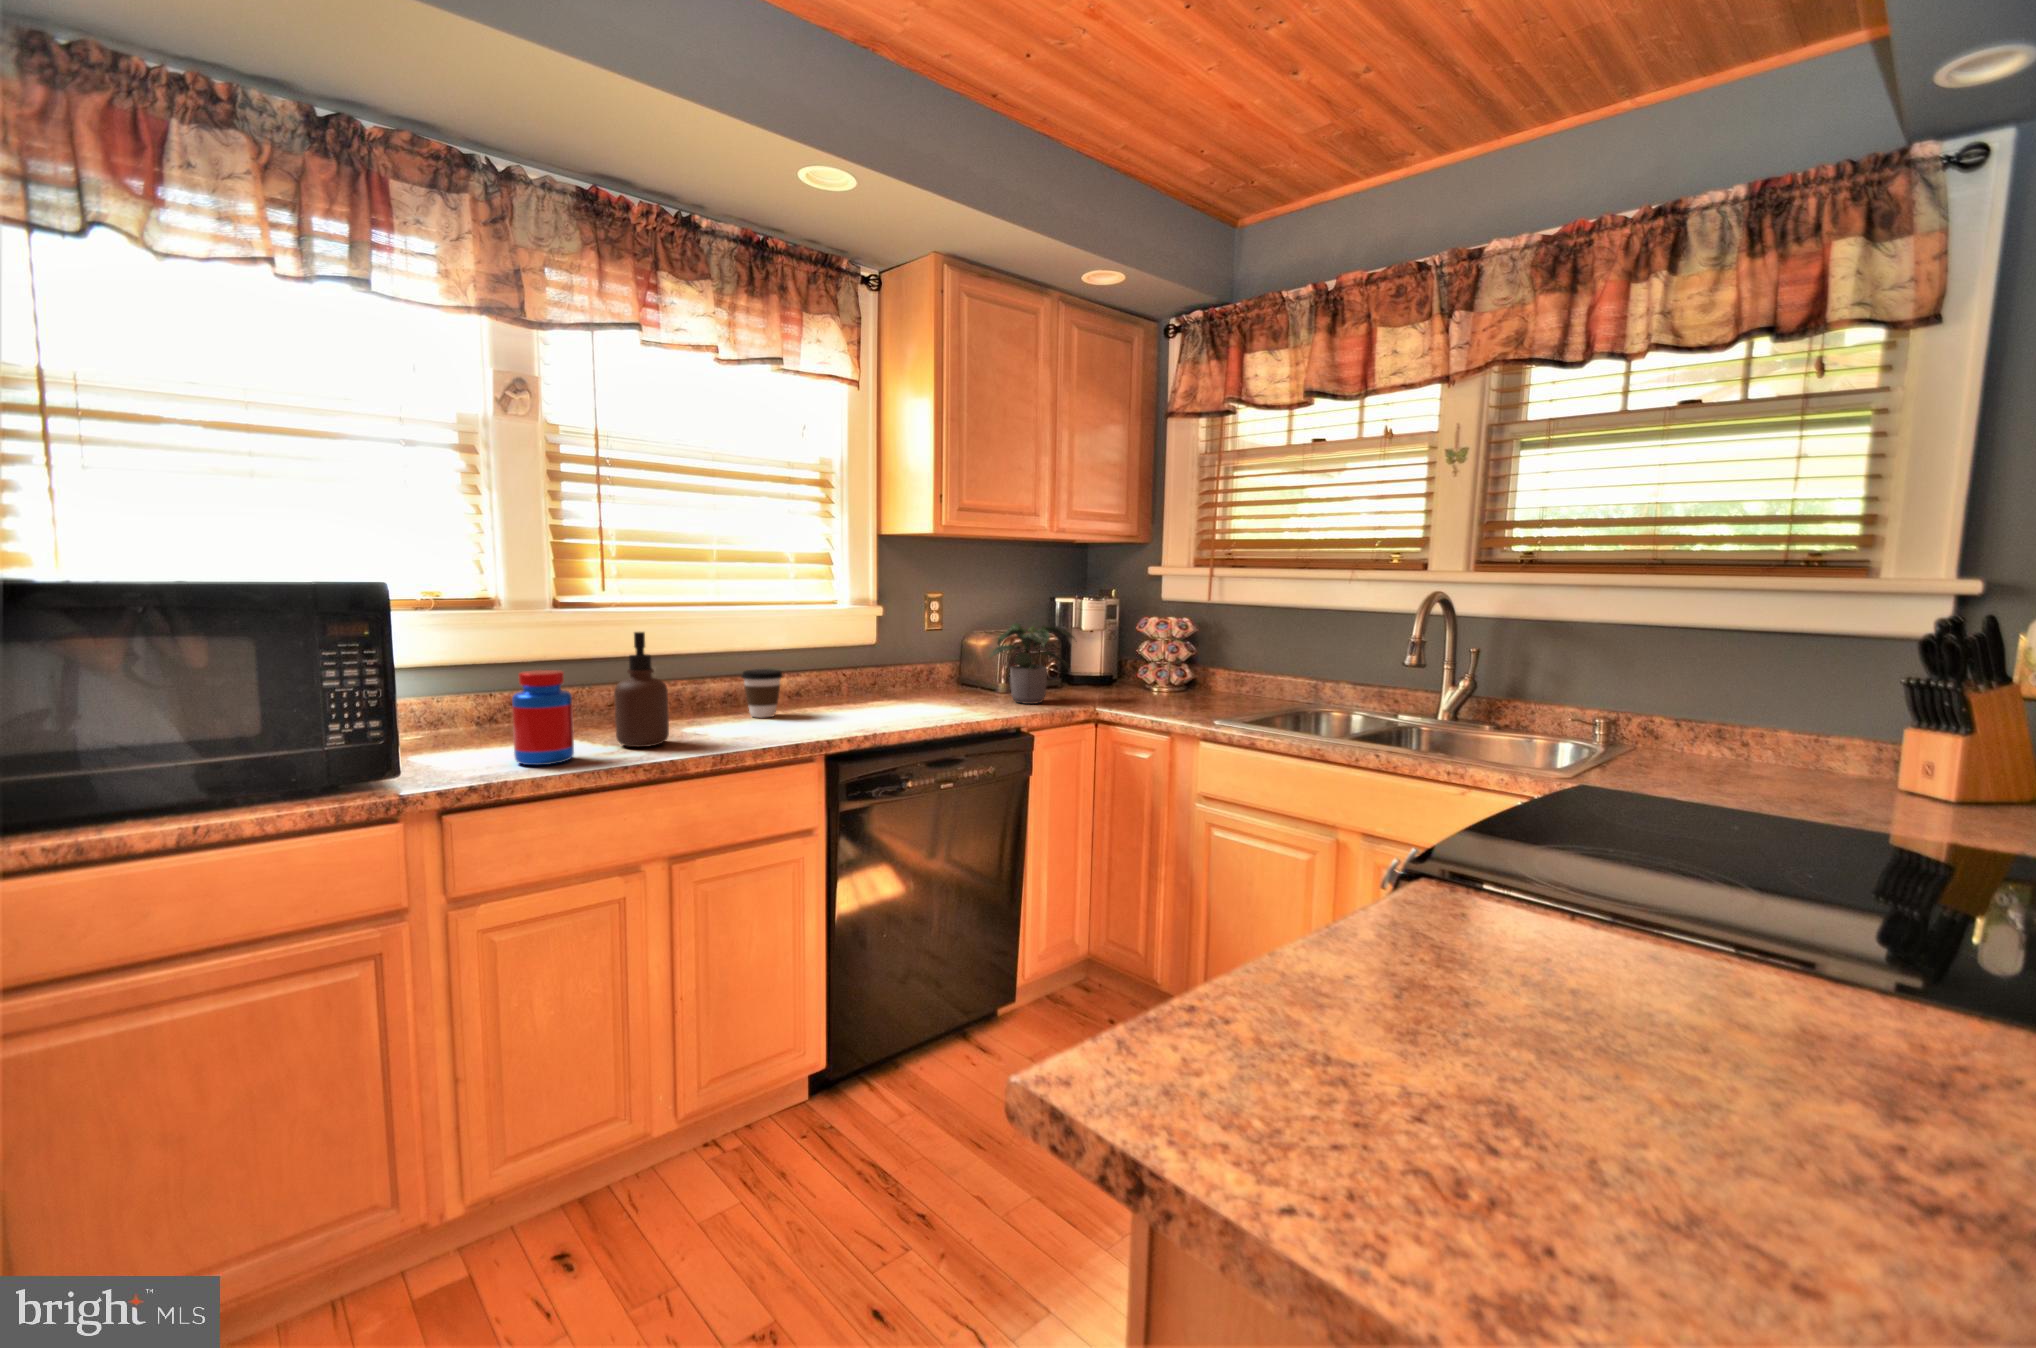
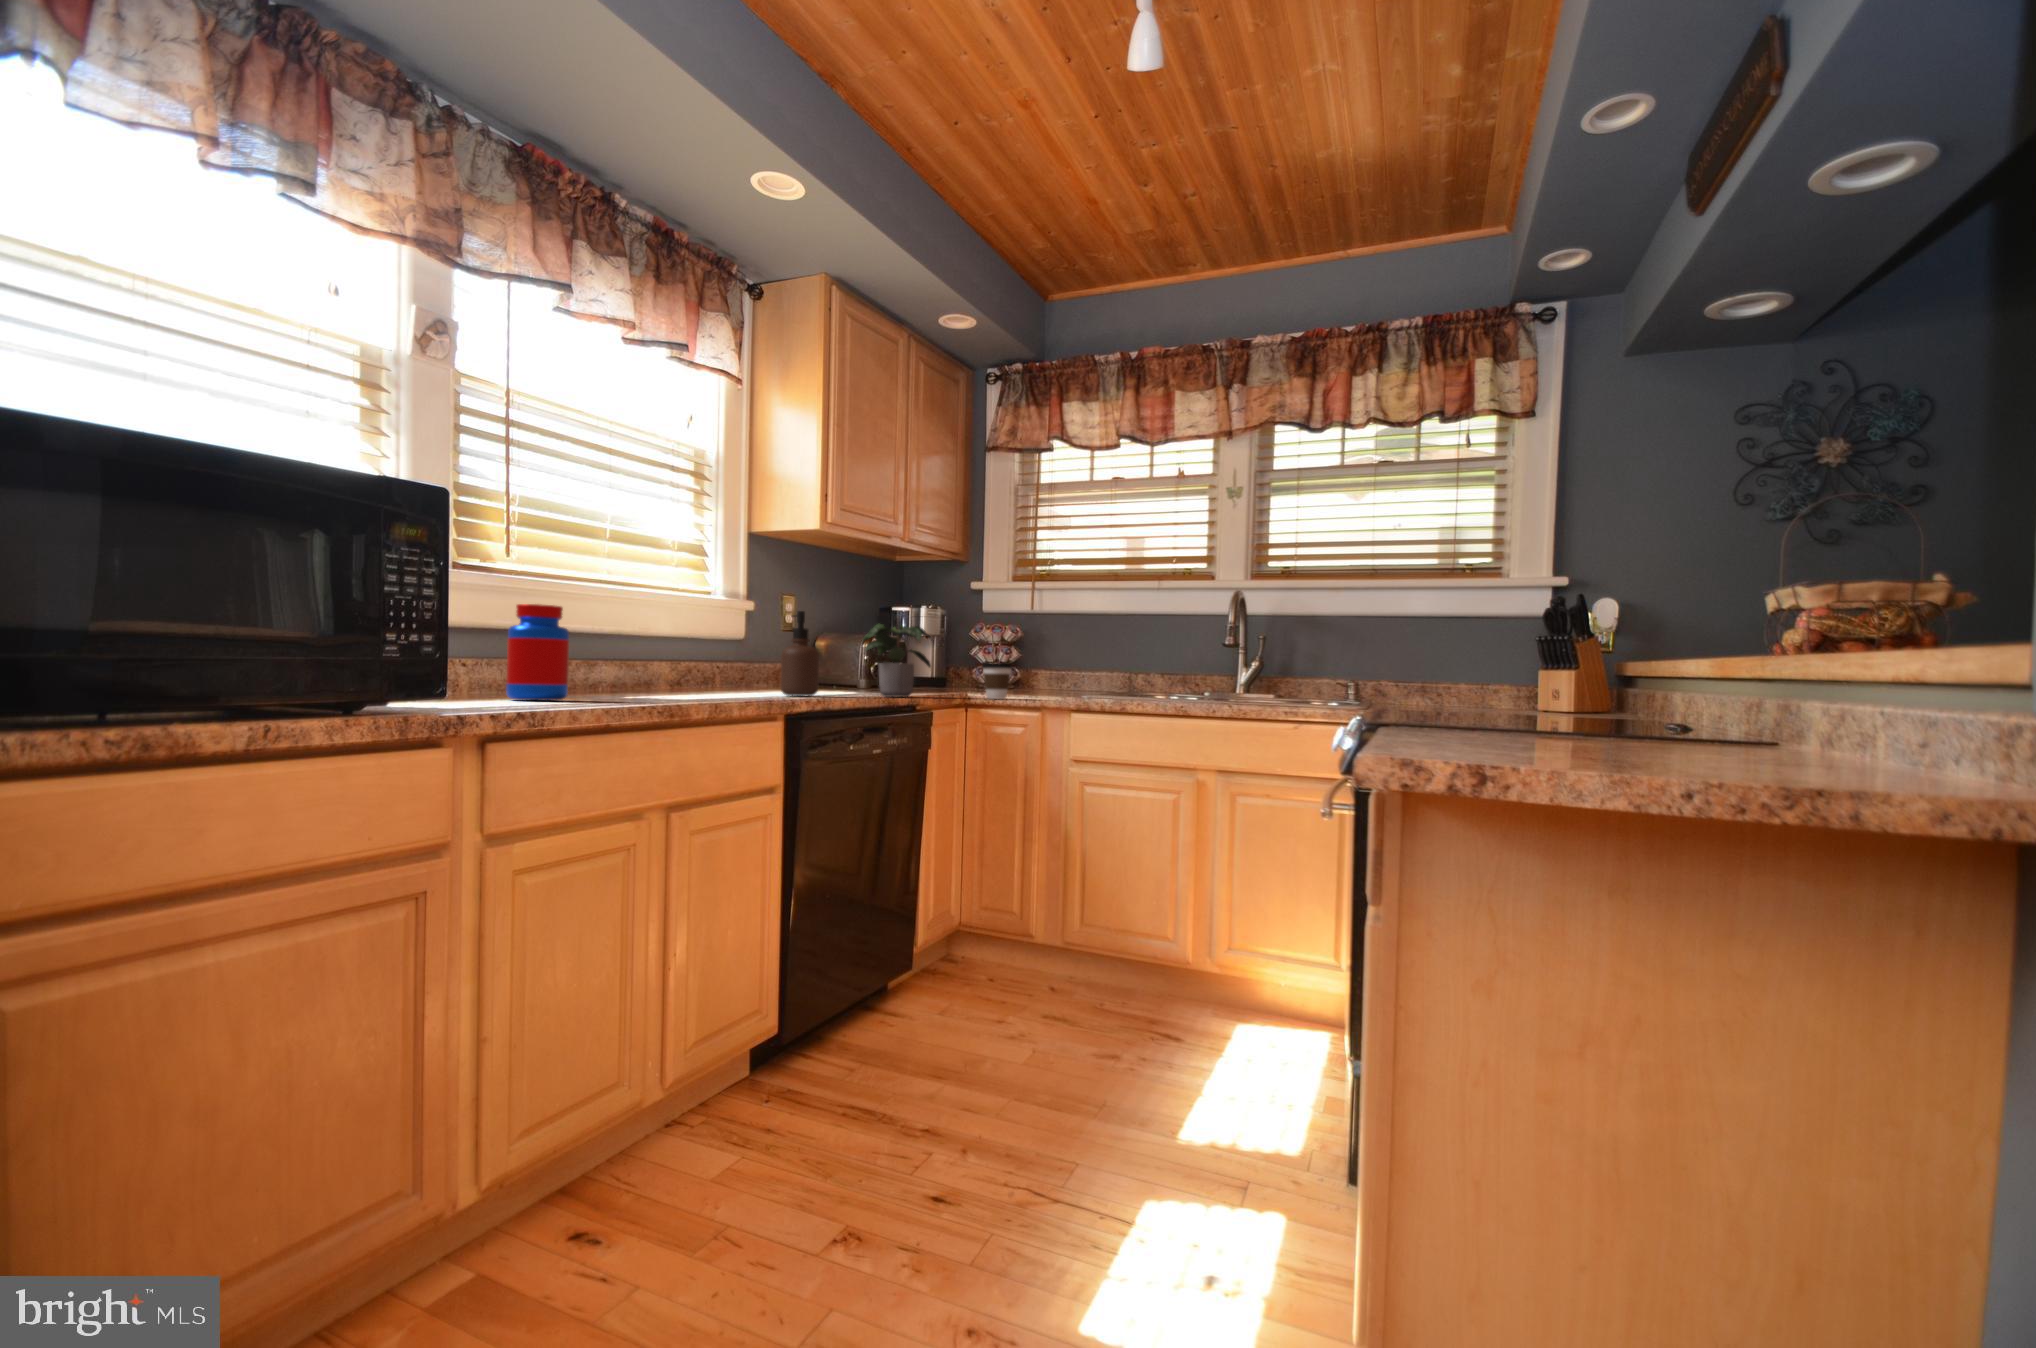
soap dispenser: present [614,632,669,747] -> present [781,611,819,696]
coffee cup: present [741,669,783,718] -> present [982,663,1012,699]

